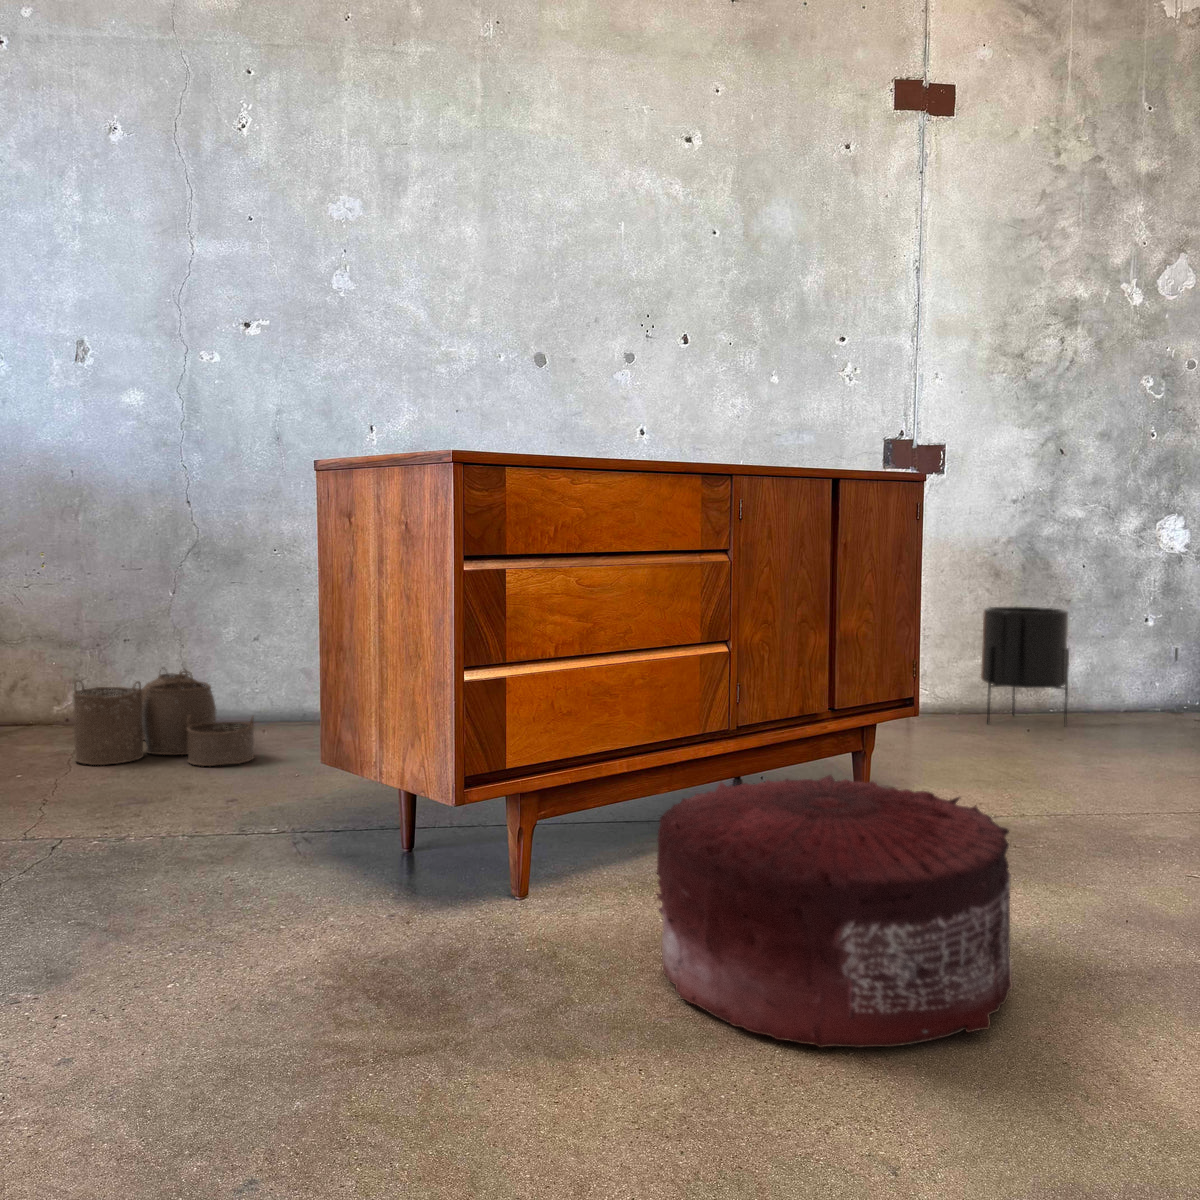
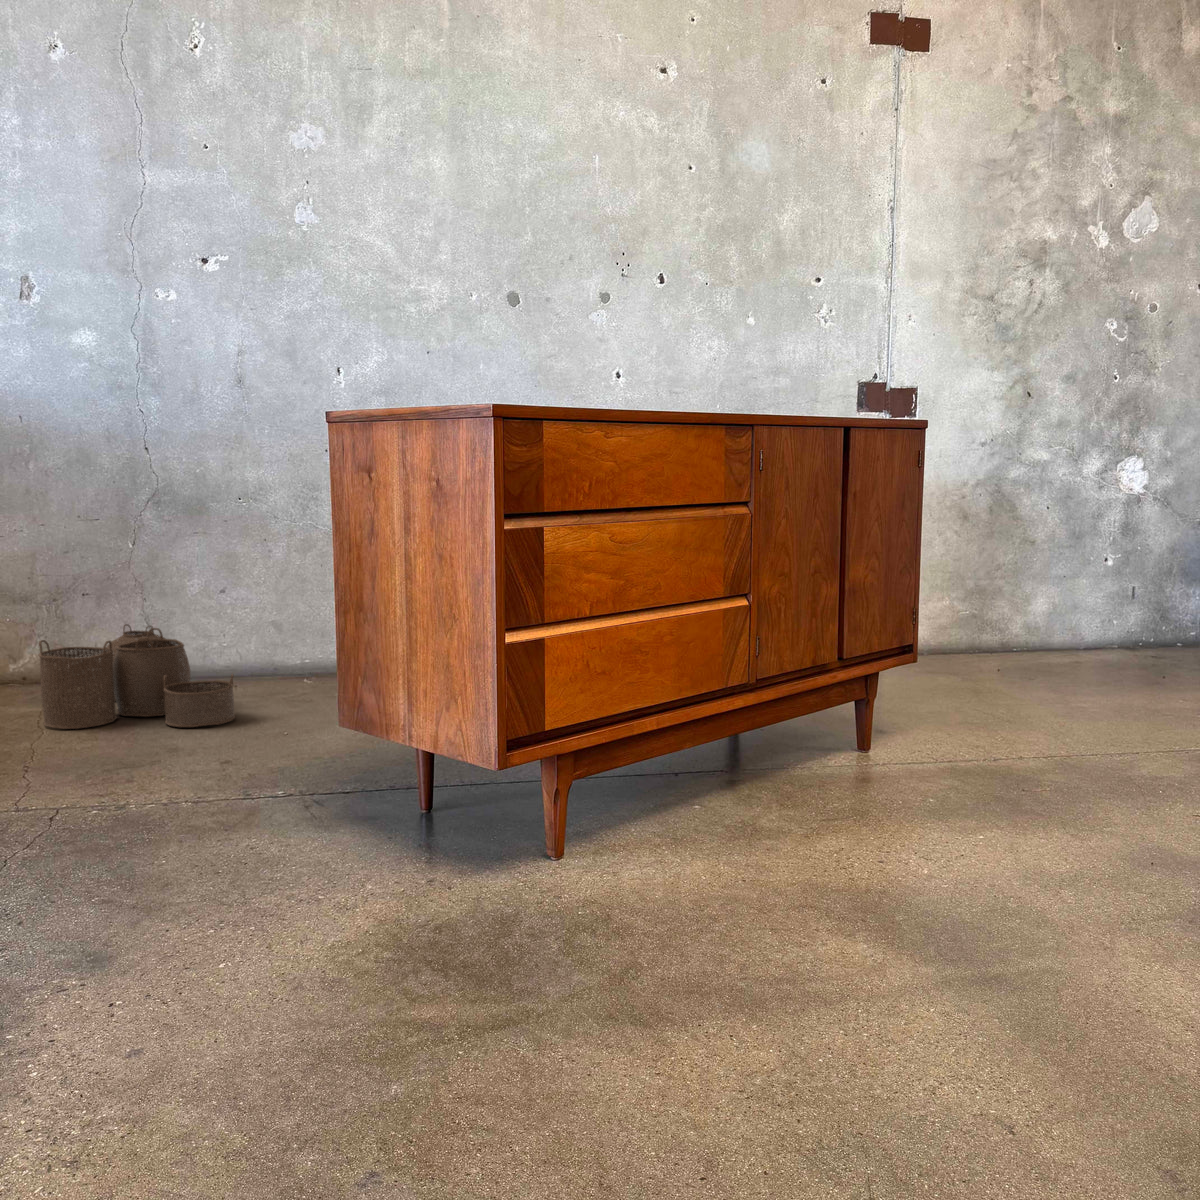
planter: present [981,607,1069,726] -> none [952,550,1039,667]
pouf: present [657,775,1013,1048] -> none [717,729,1071,1005]

